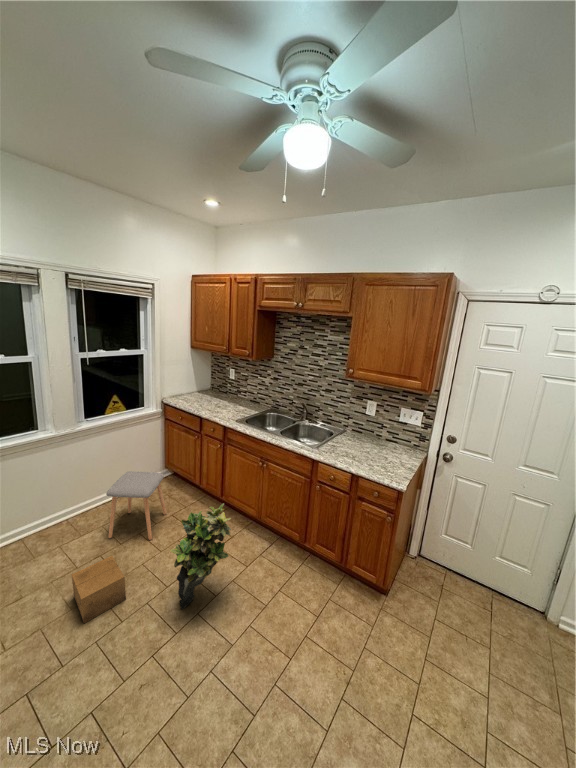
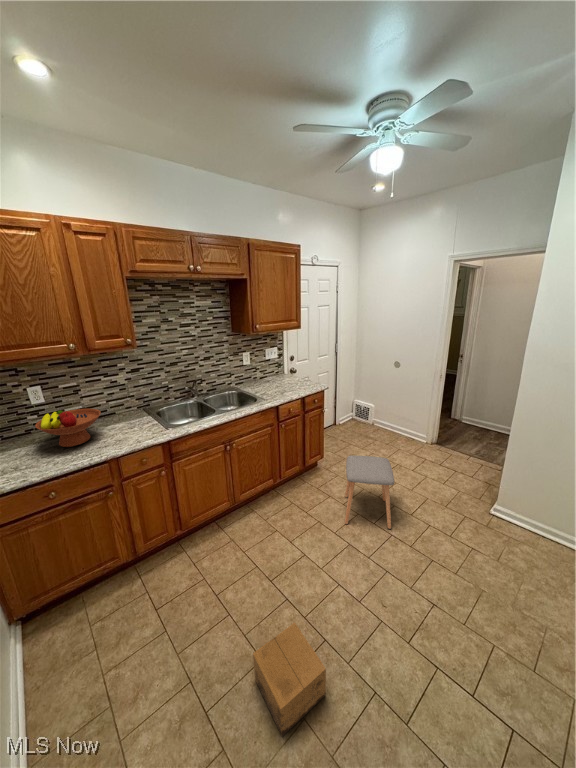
fruit bowl: none [205,384,237,407] -> present [35,409,101,447]
stool: present [106,471,167,540] -> present [345,455,394,529]
potted plant: present [170,504,231,609] -> none [269,474,328,584]

